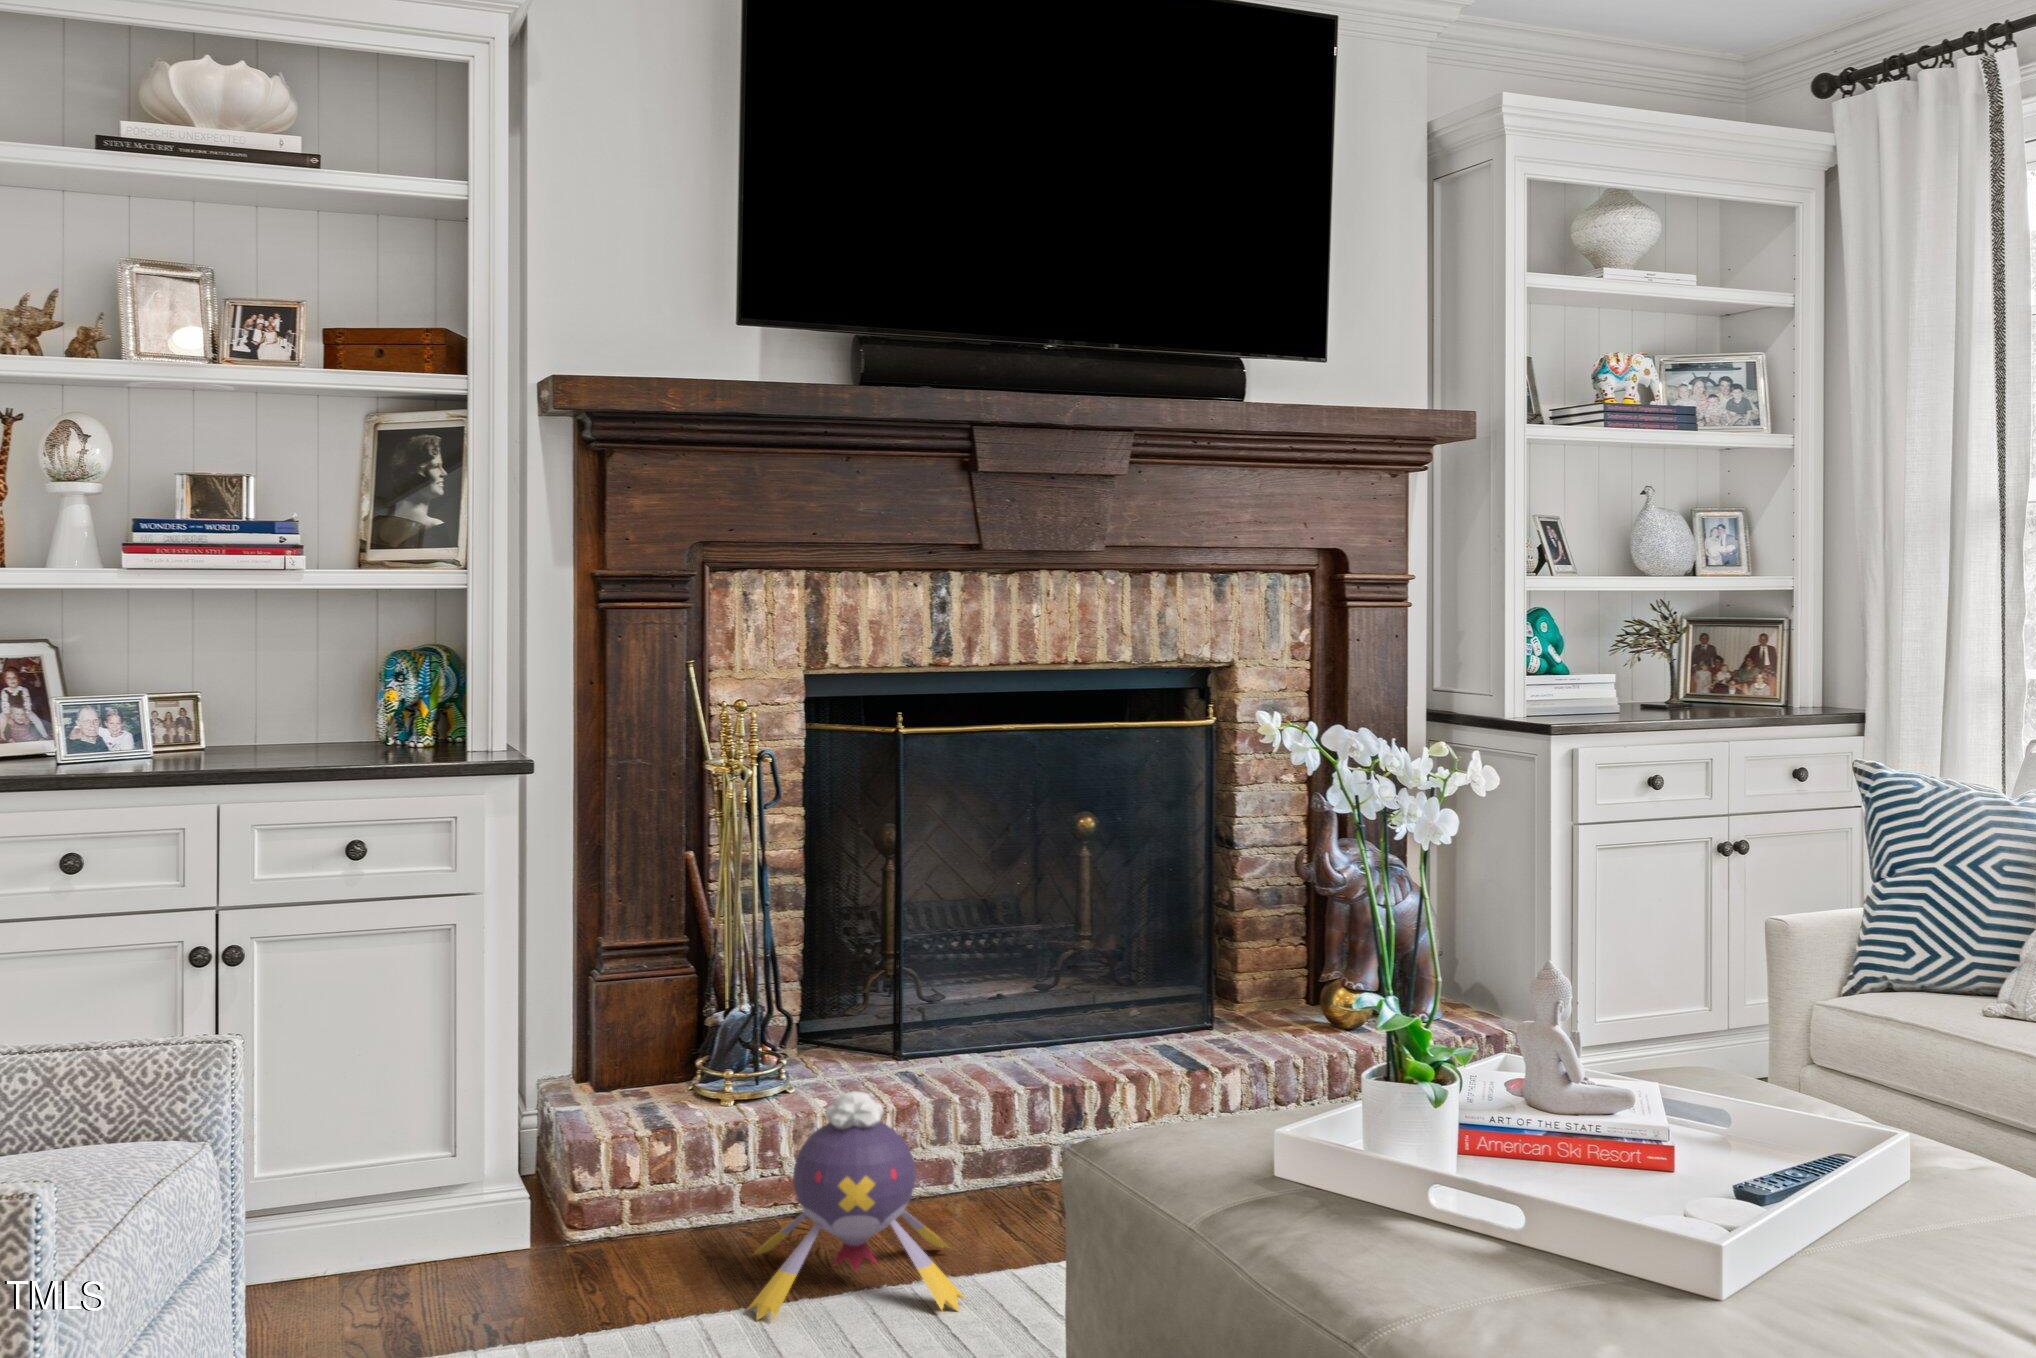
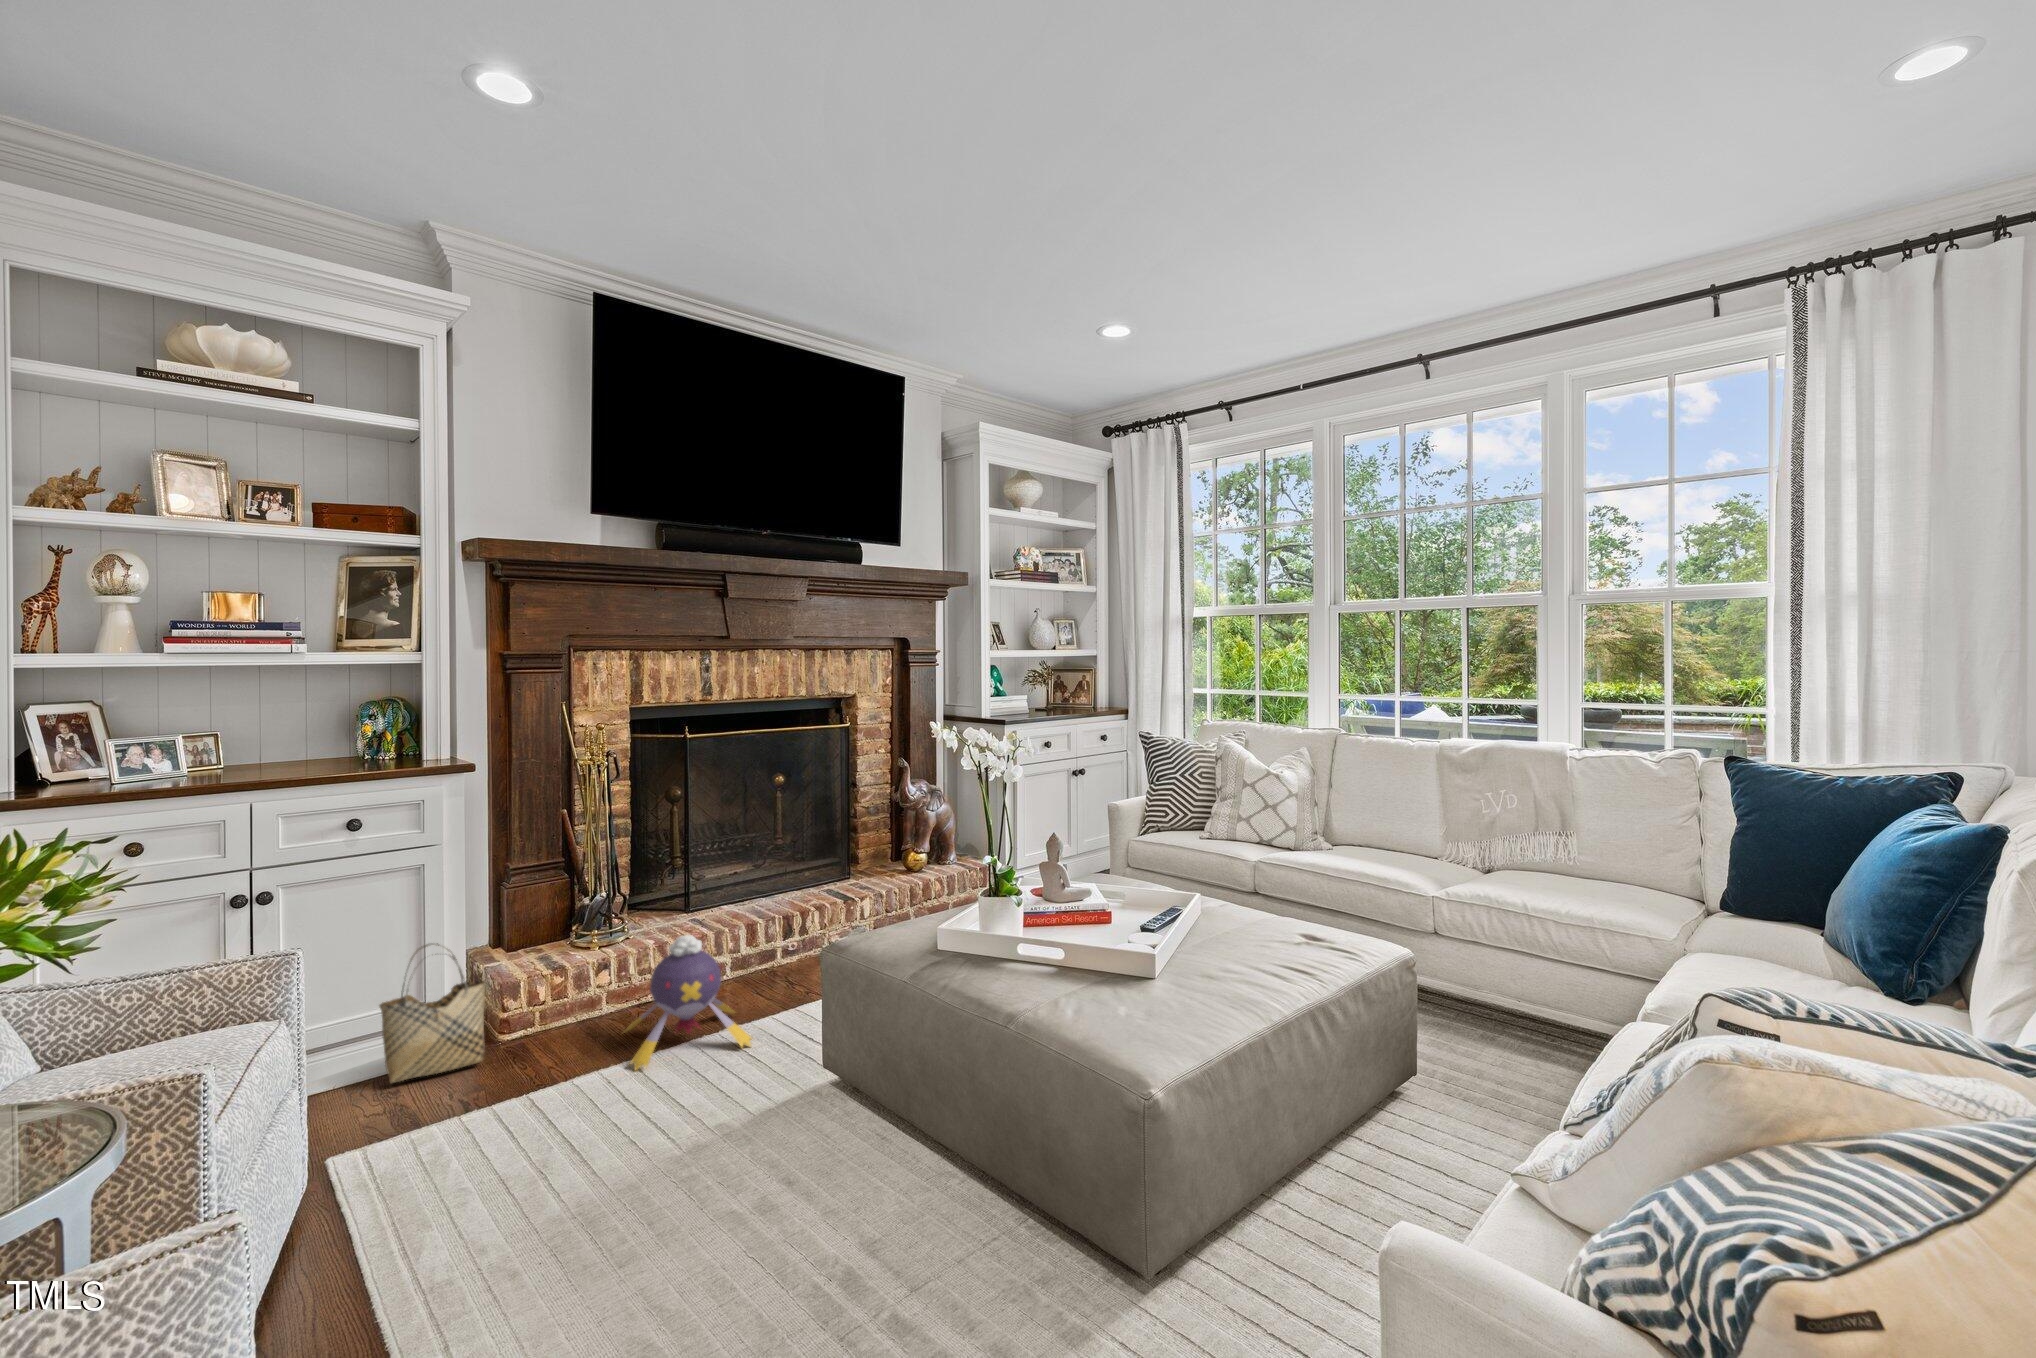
woven basket: none [384,1059,543,1280] -> present [379,943,486,1083]

